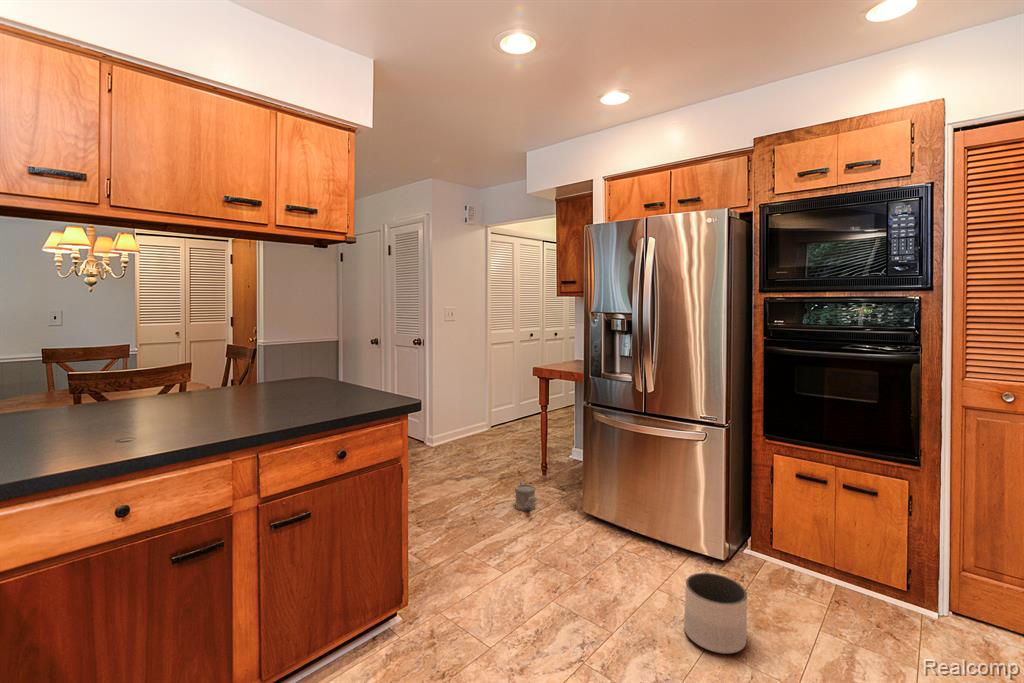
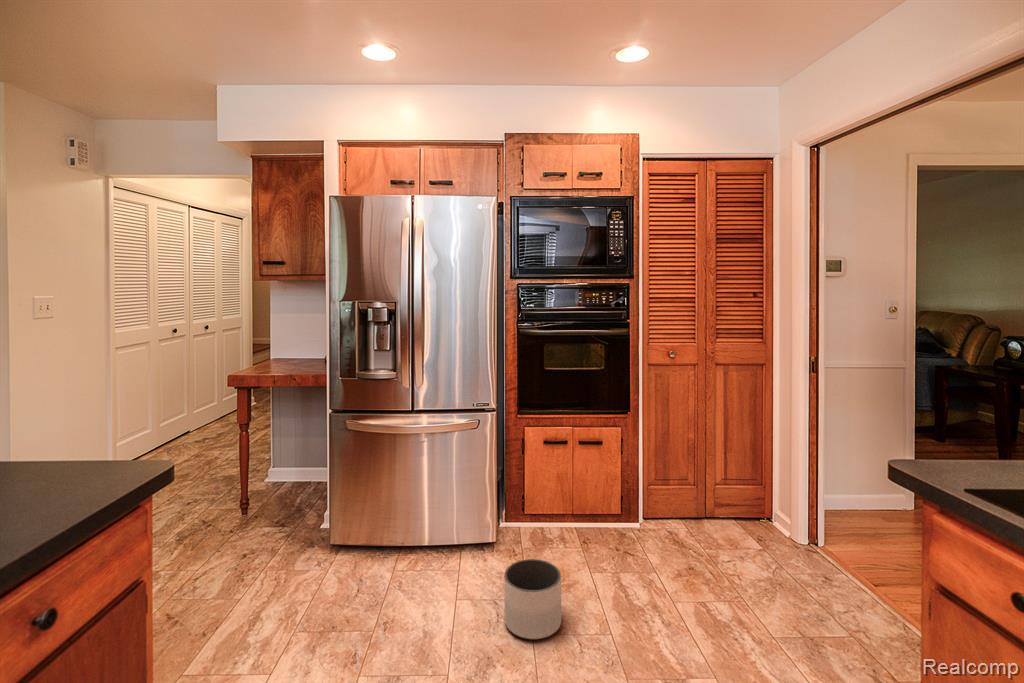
watering can: present [515,481,536,511] -> none [226,533,269,575]

